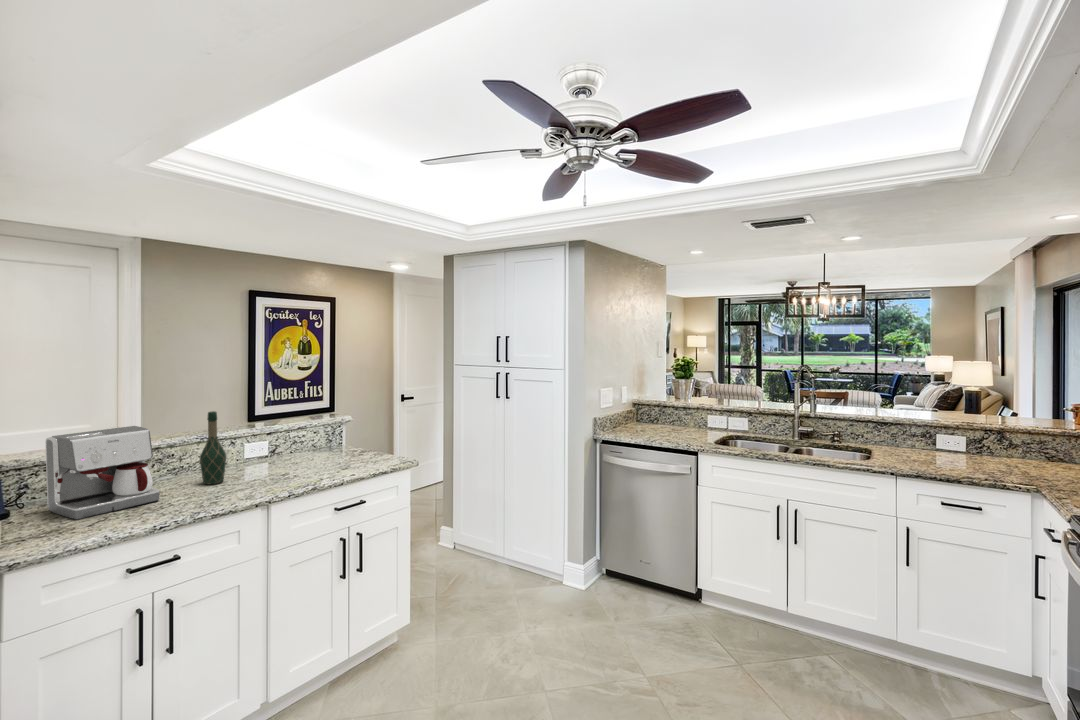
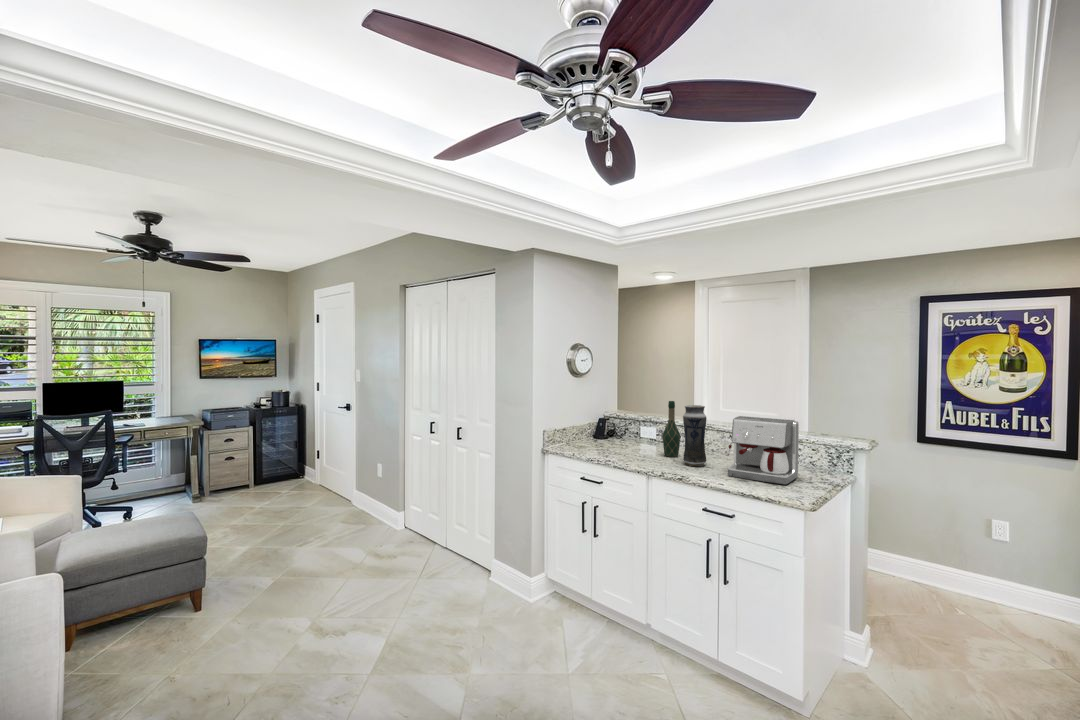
vase: none [253,409,283,480] -> present [683,405,707,466]
coffee maker: present [45,426,159,520] -> present [728,416,799,485]

